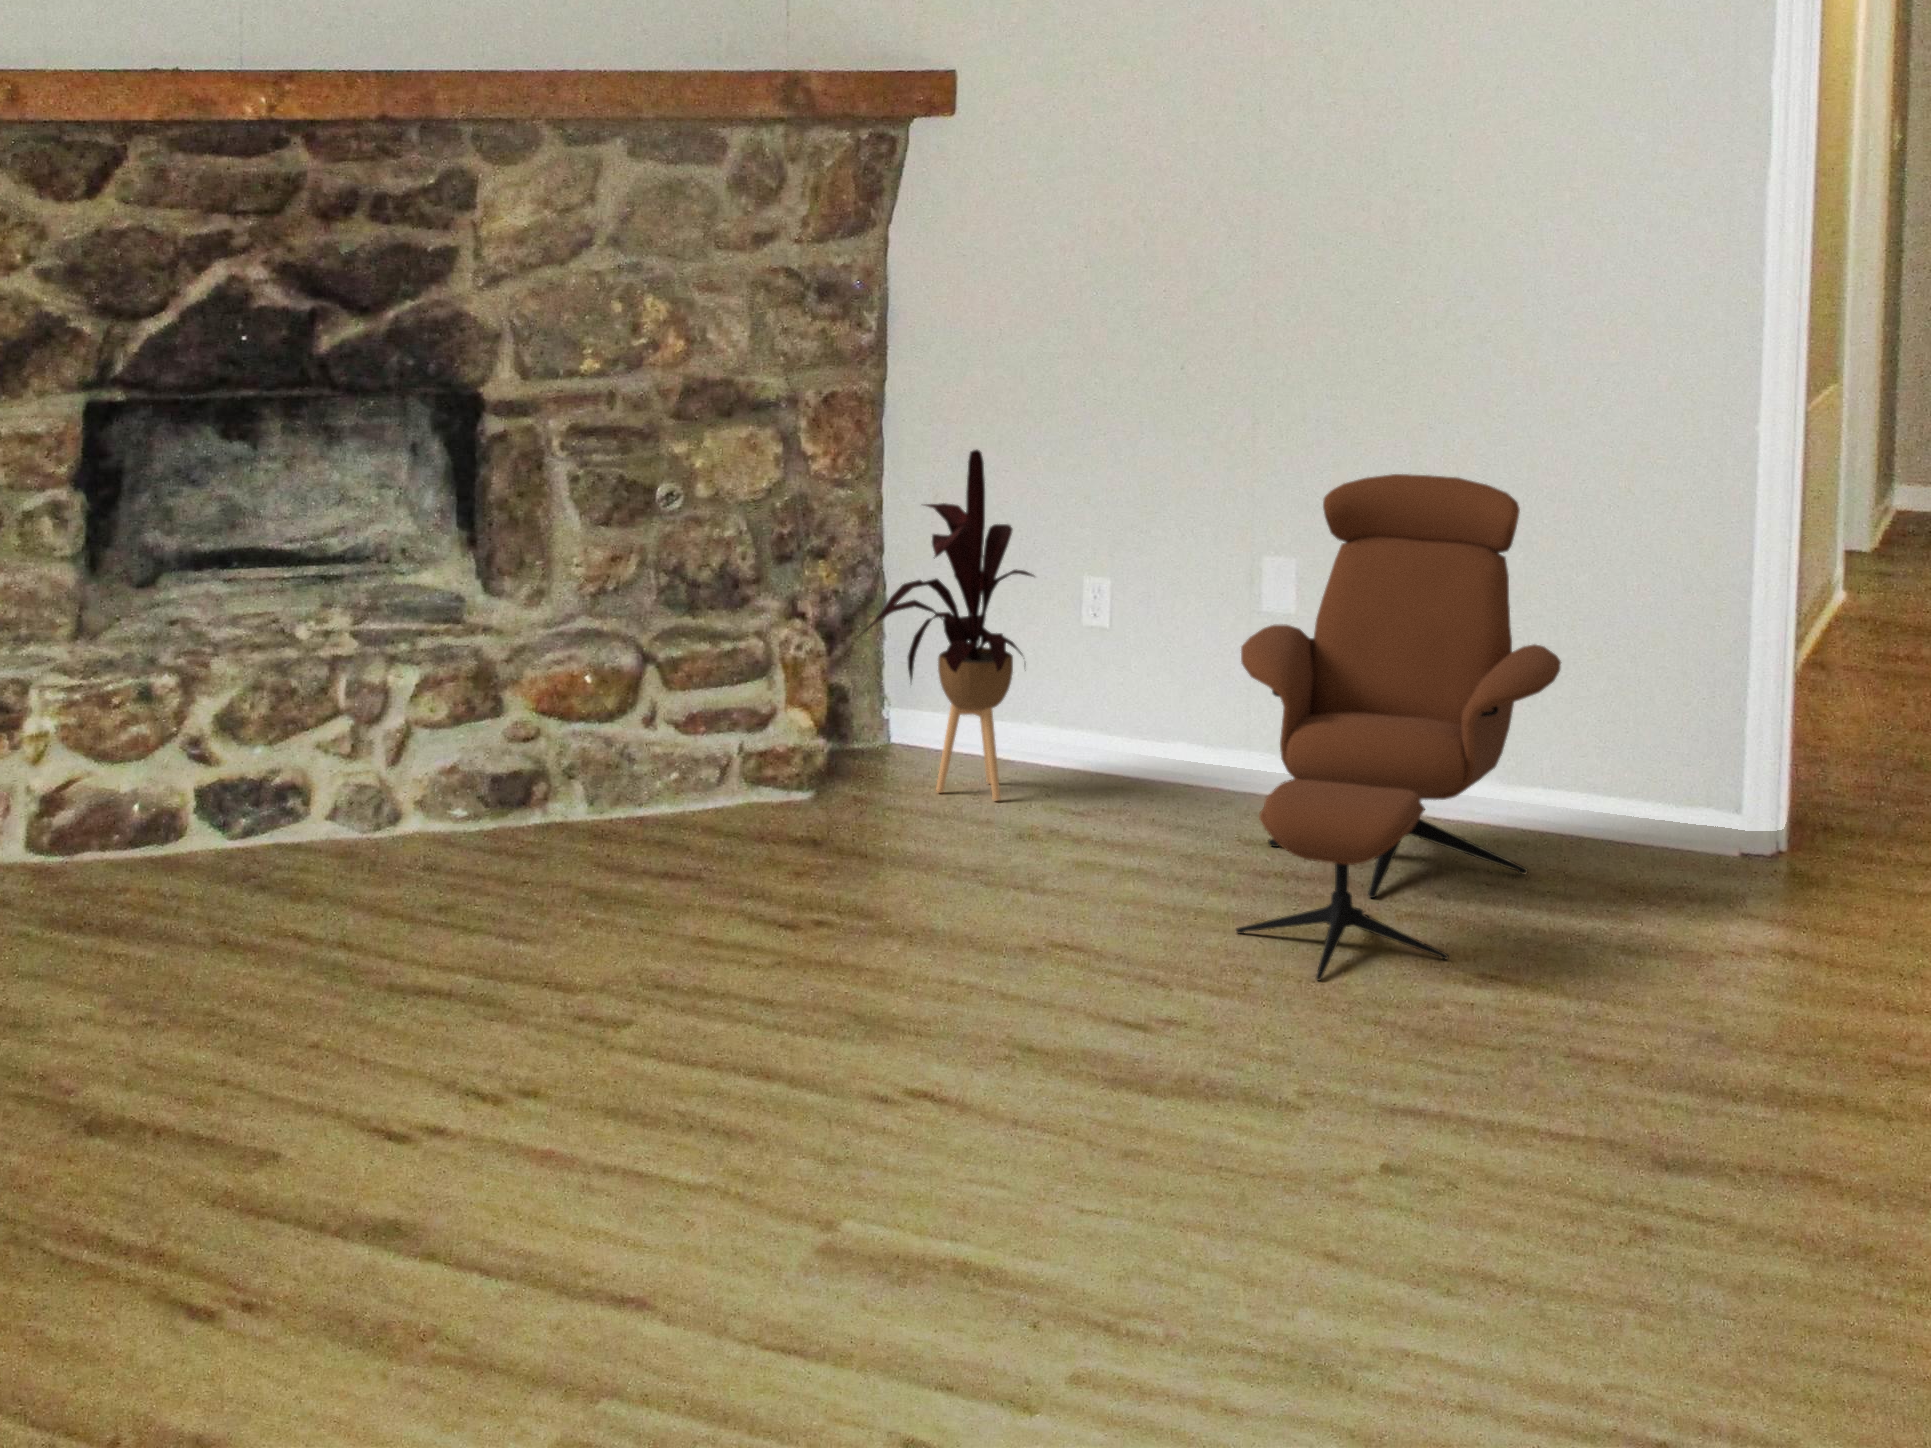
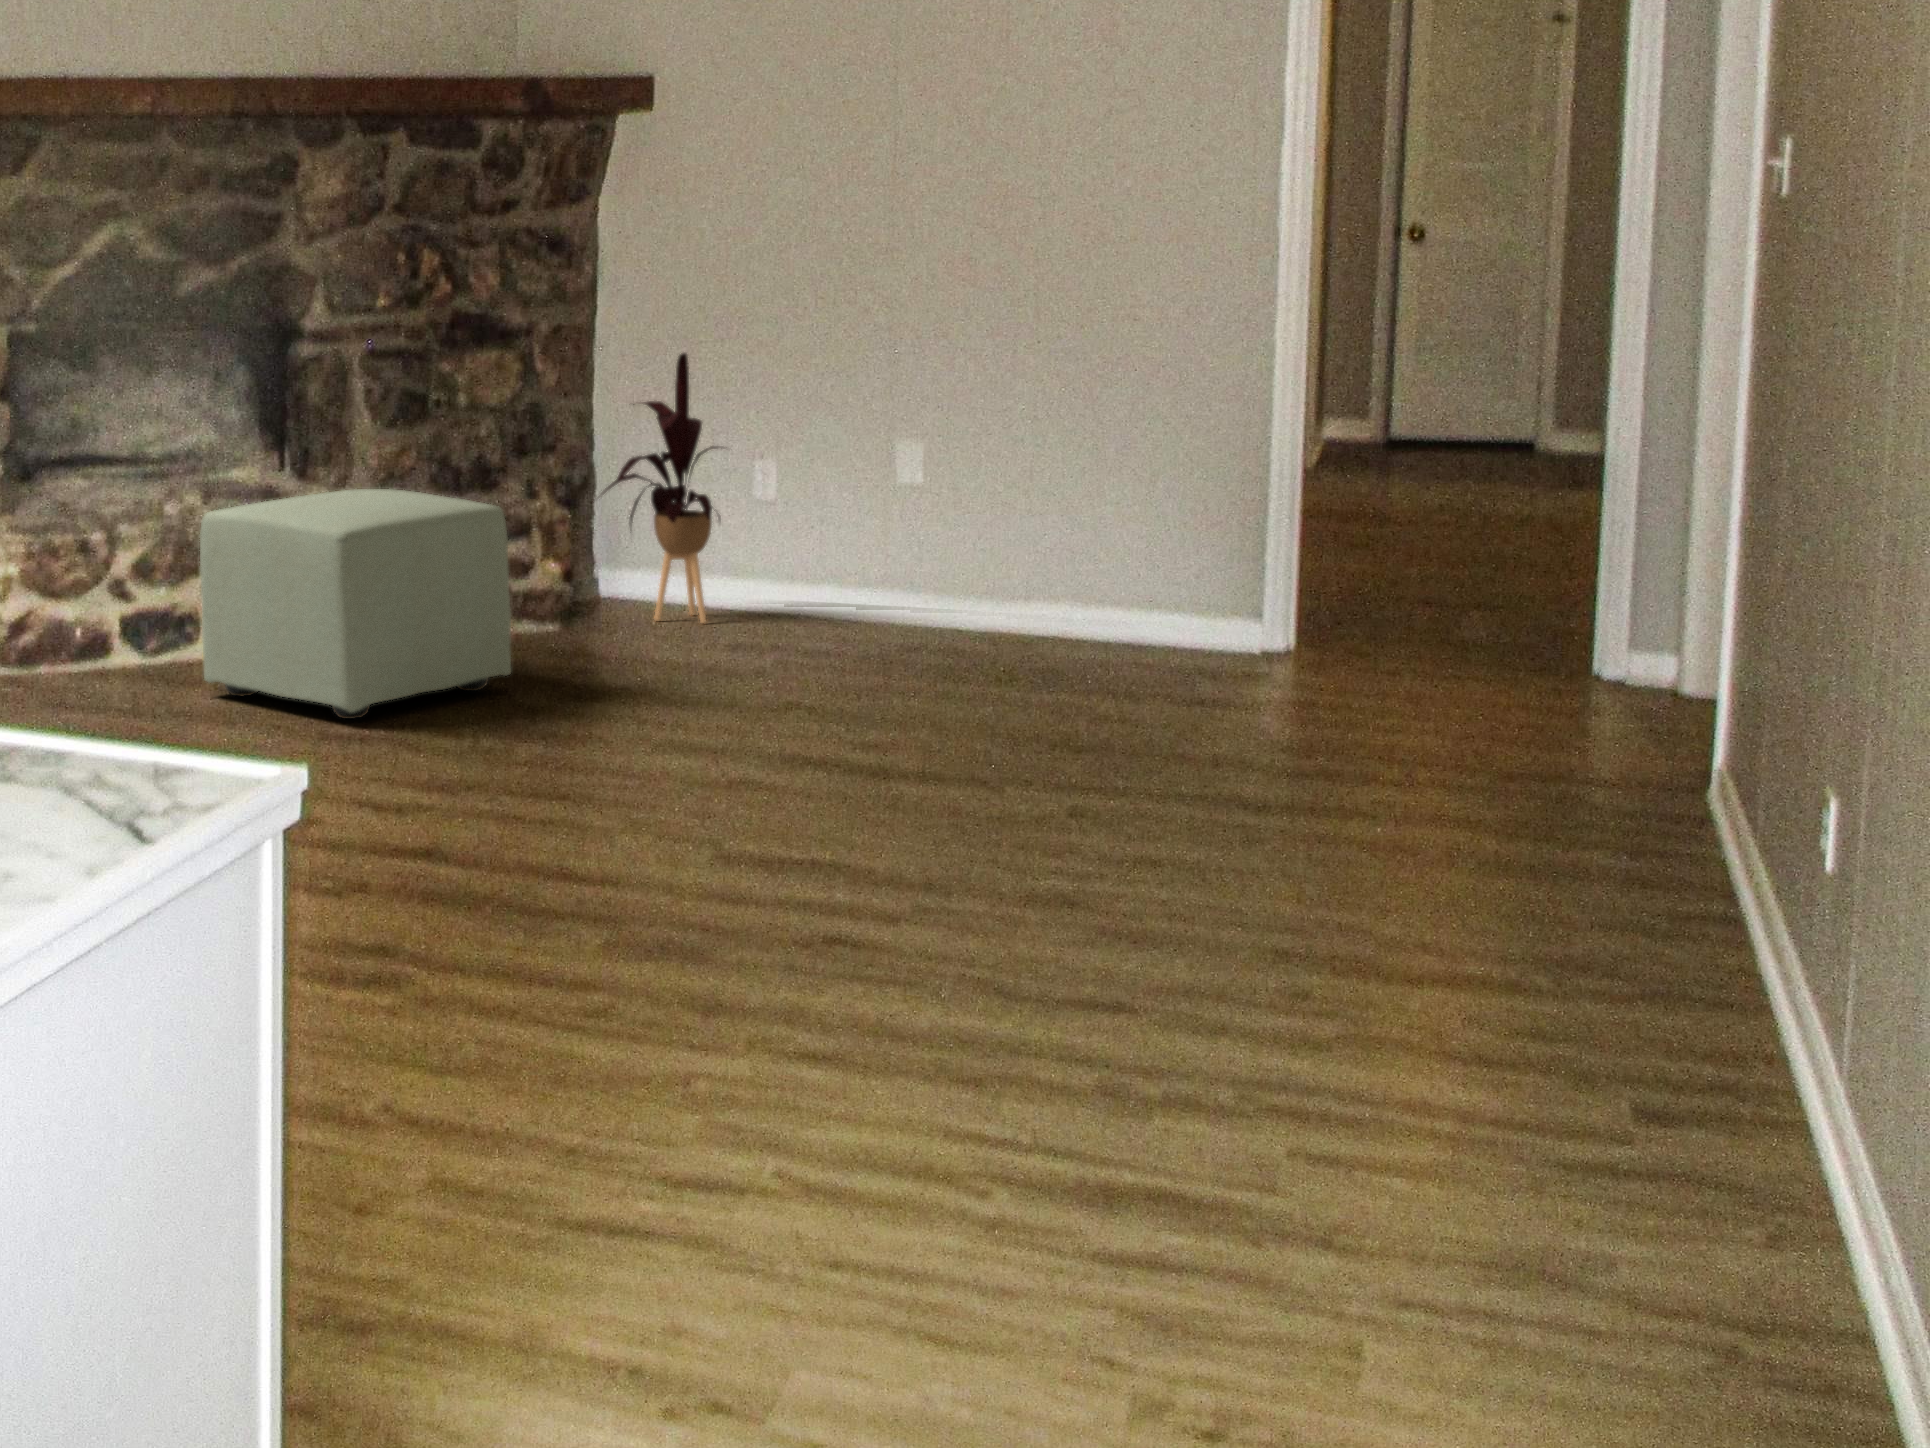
lounge chair: present [1236,474,1561,981] -> none [899,359,1140,697]
ottoman: none [261,633,673,977] -> present [200,489,511,719]

